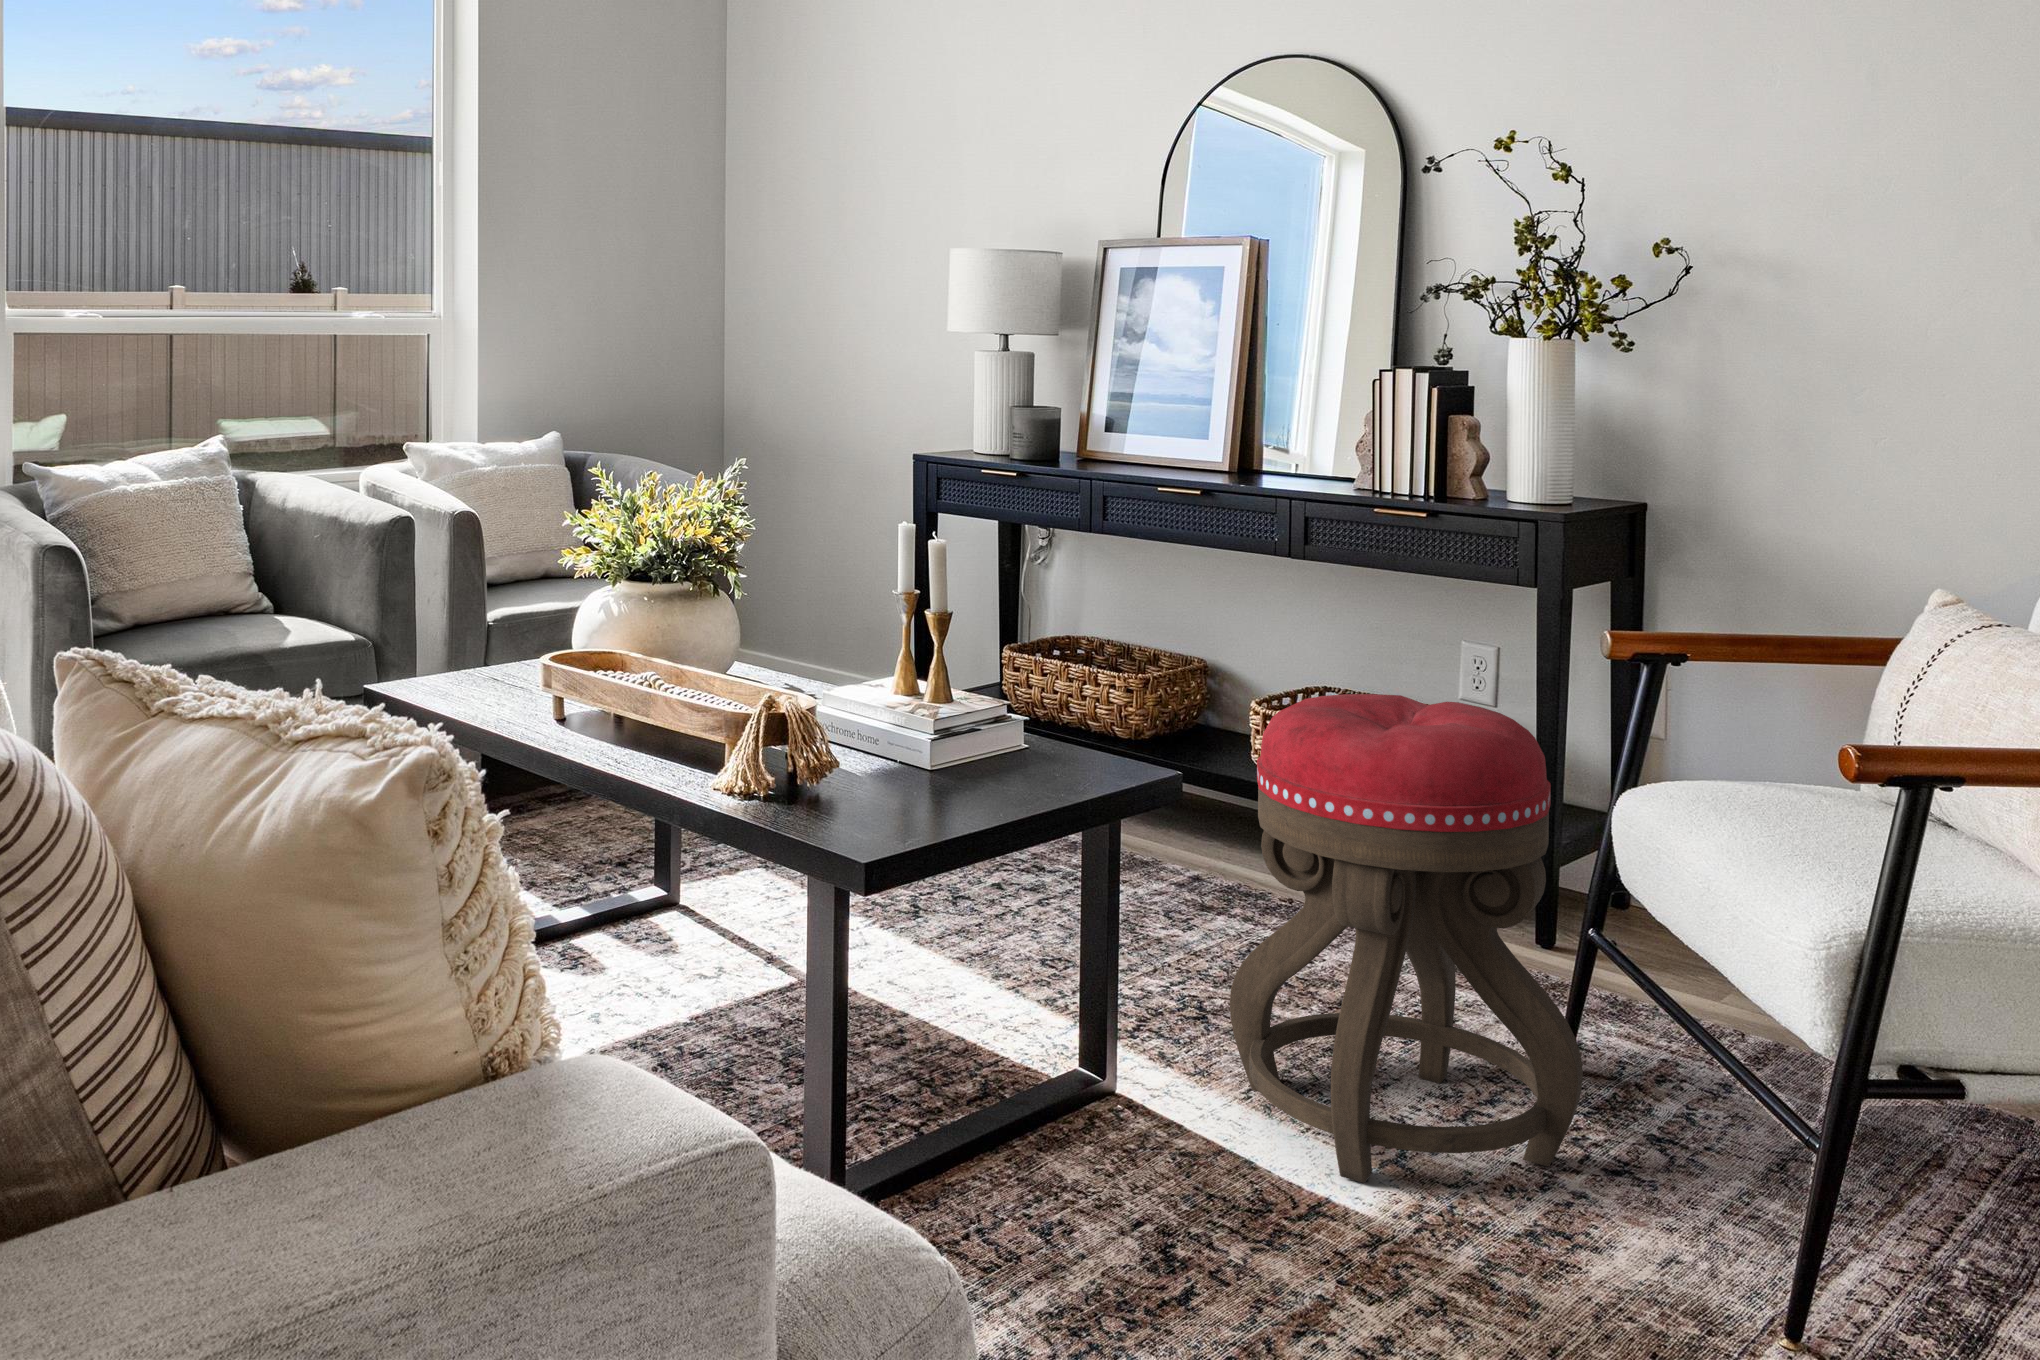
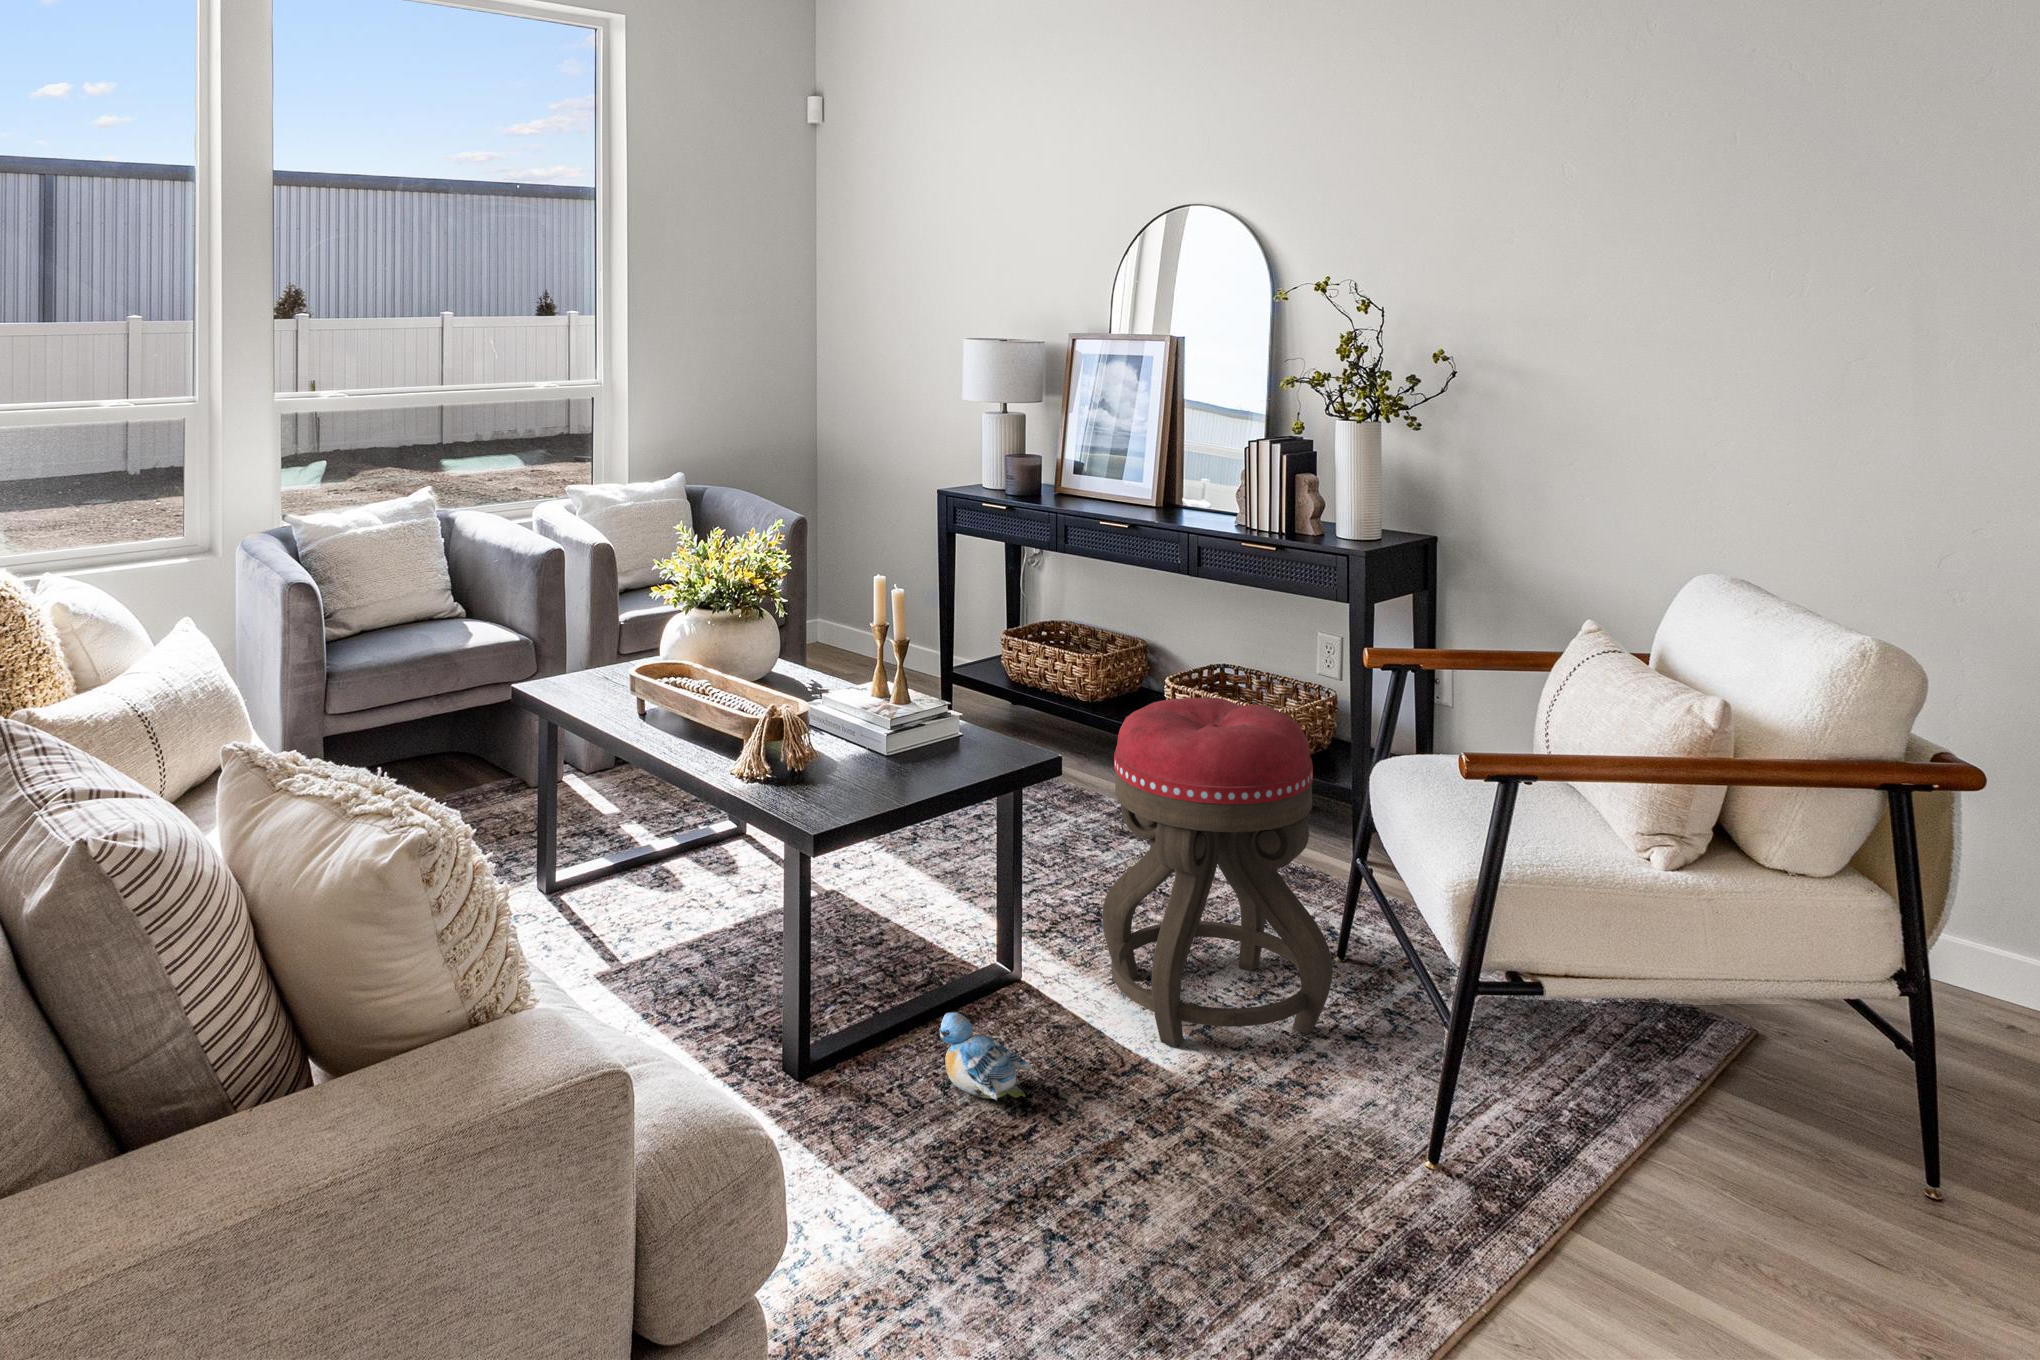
plush toy: none [1034,1128,1173,1253] -> present [939,1013,1031,1101]

